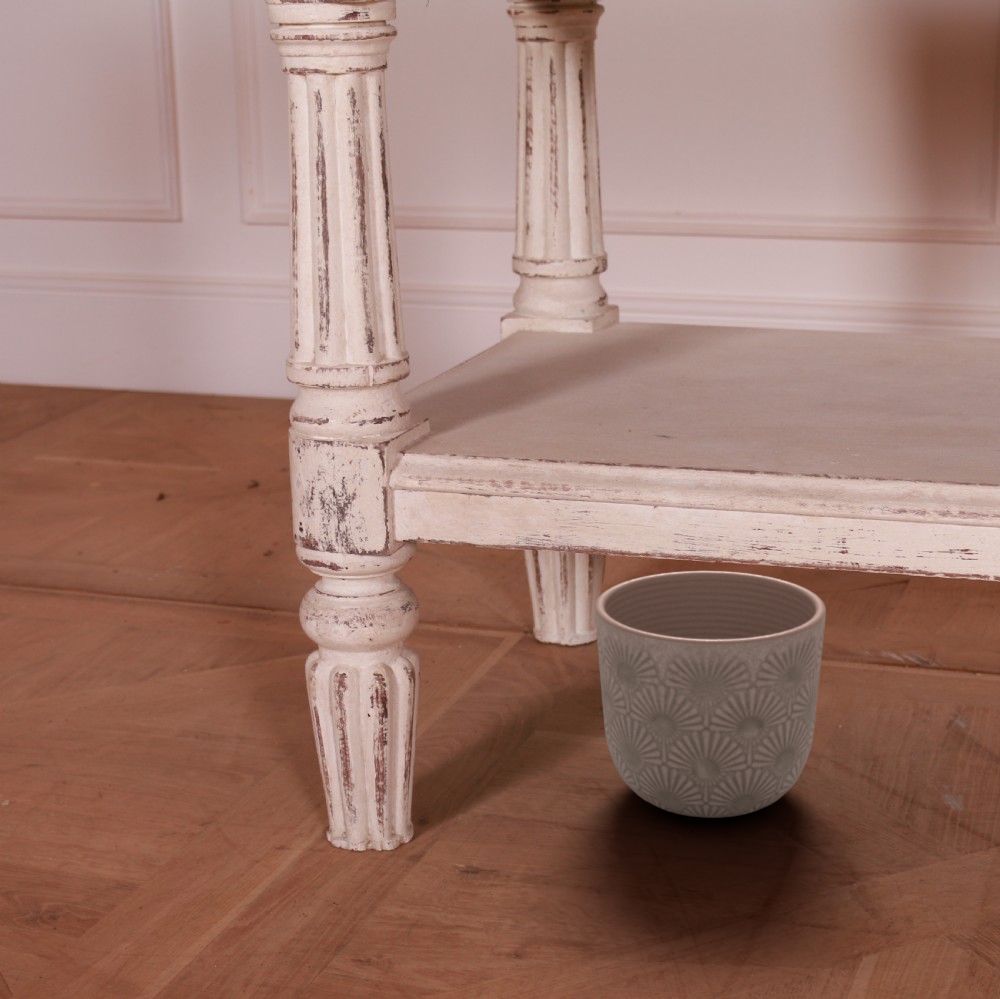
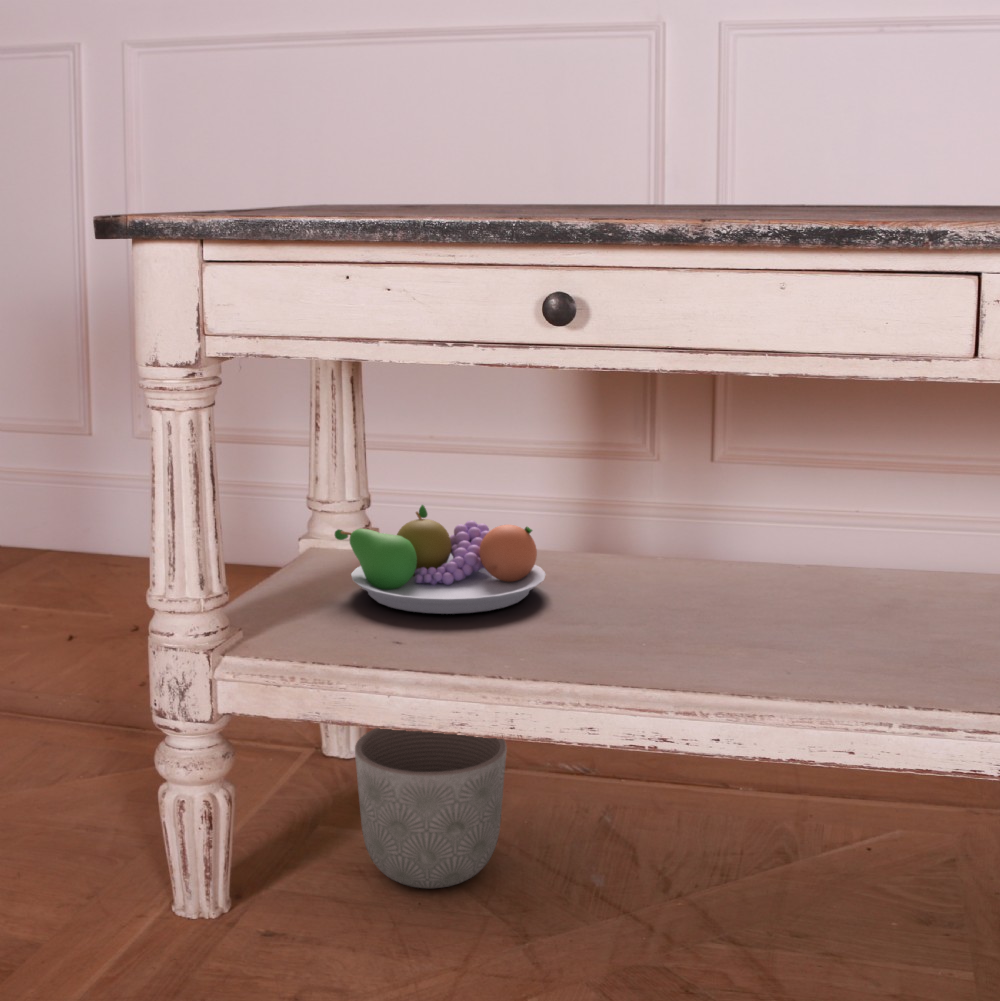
fruit bowl: none [559,255,883,405] -> present [335,505,545,614]

